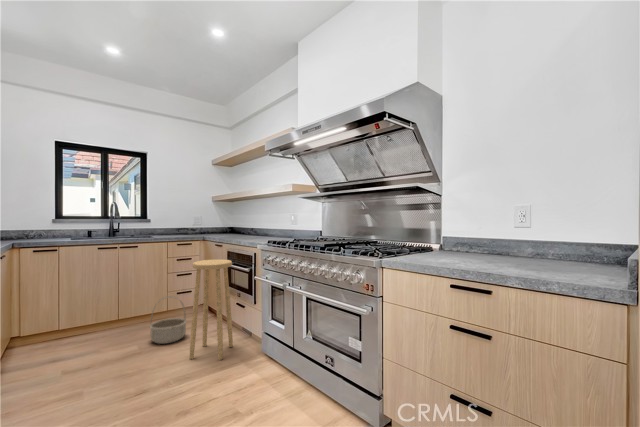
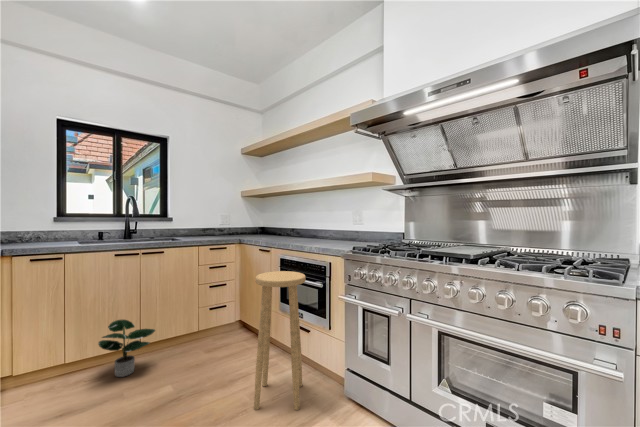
basket: present [150,296,186,344] -> none [189,318,235,383]
potted plant: none [83,298,128,340] -> present [98,320,155,377]

